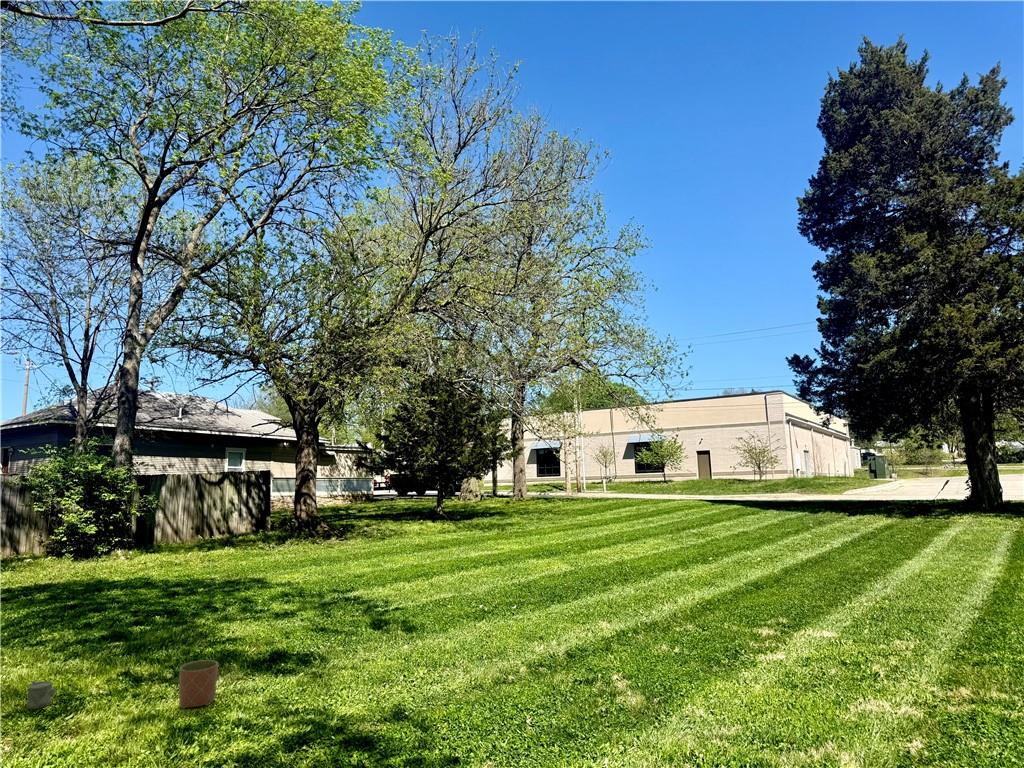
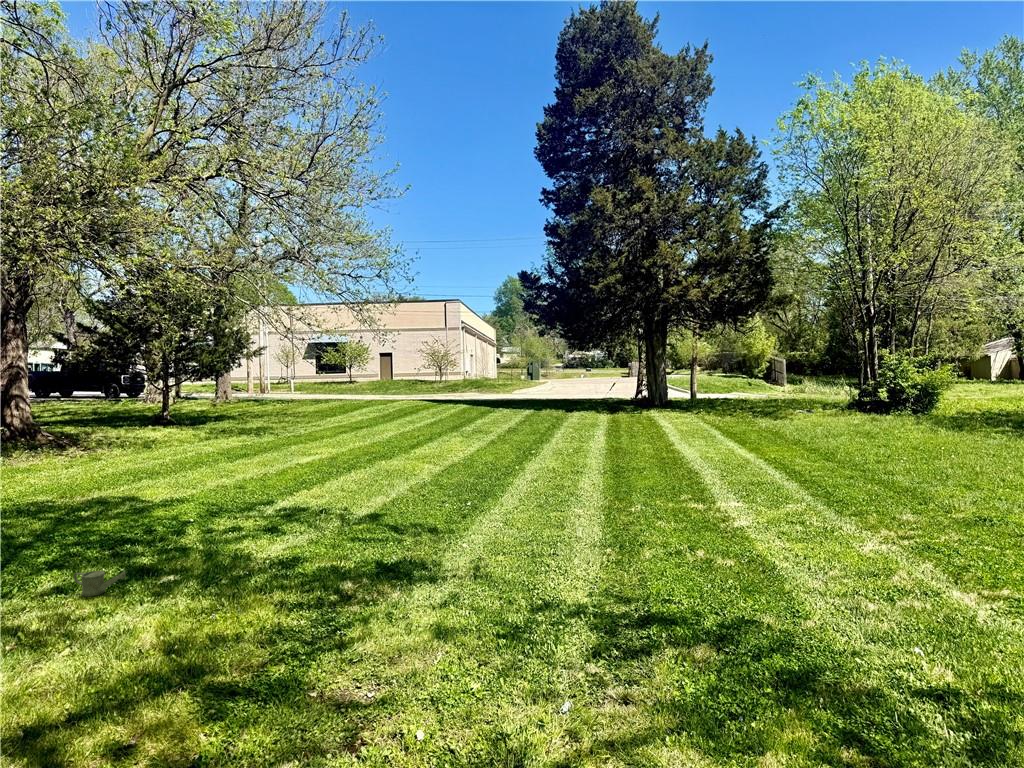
planter: present [179,660,218,709] -> none [241,532,274,571]

